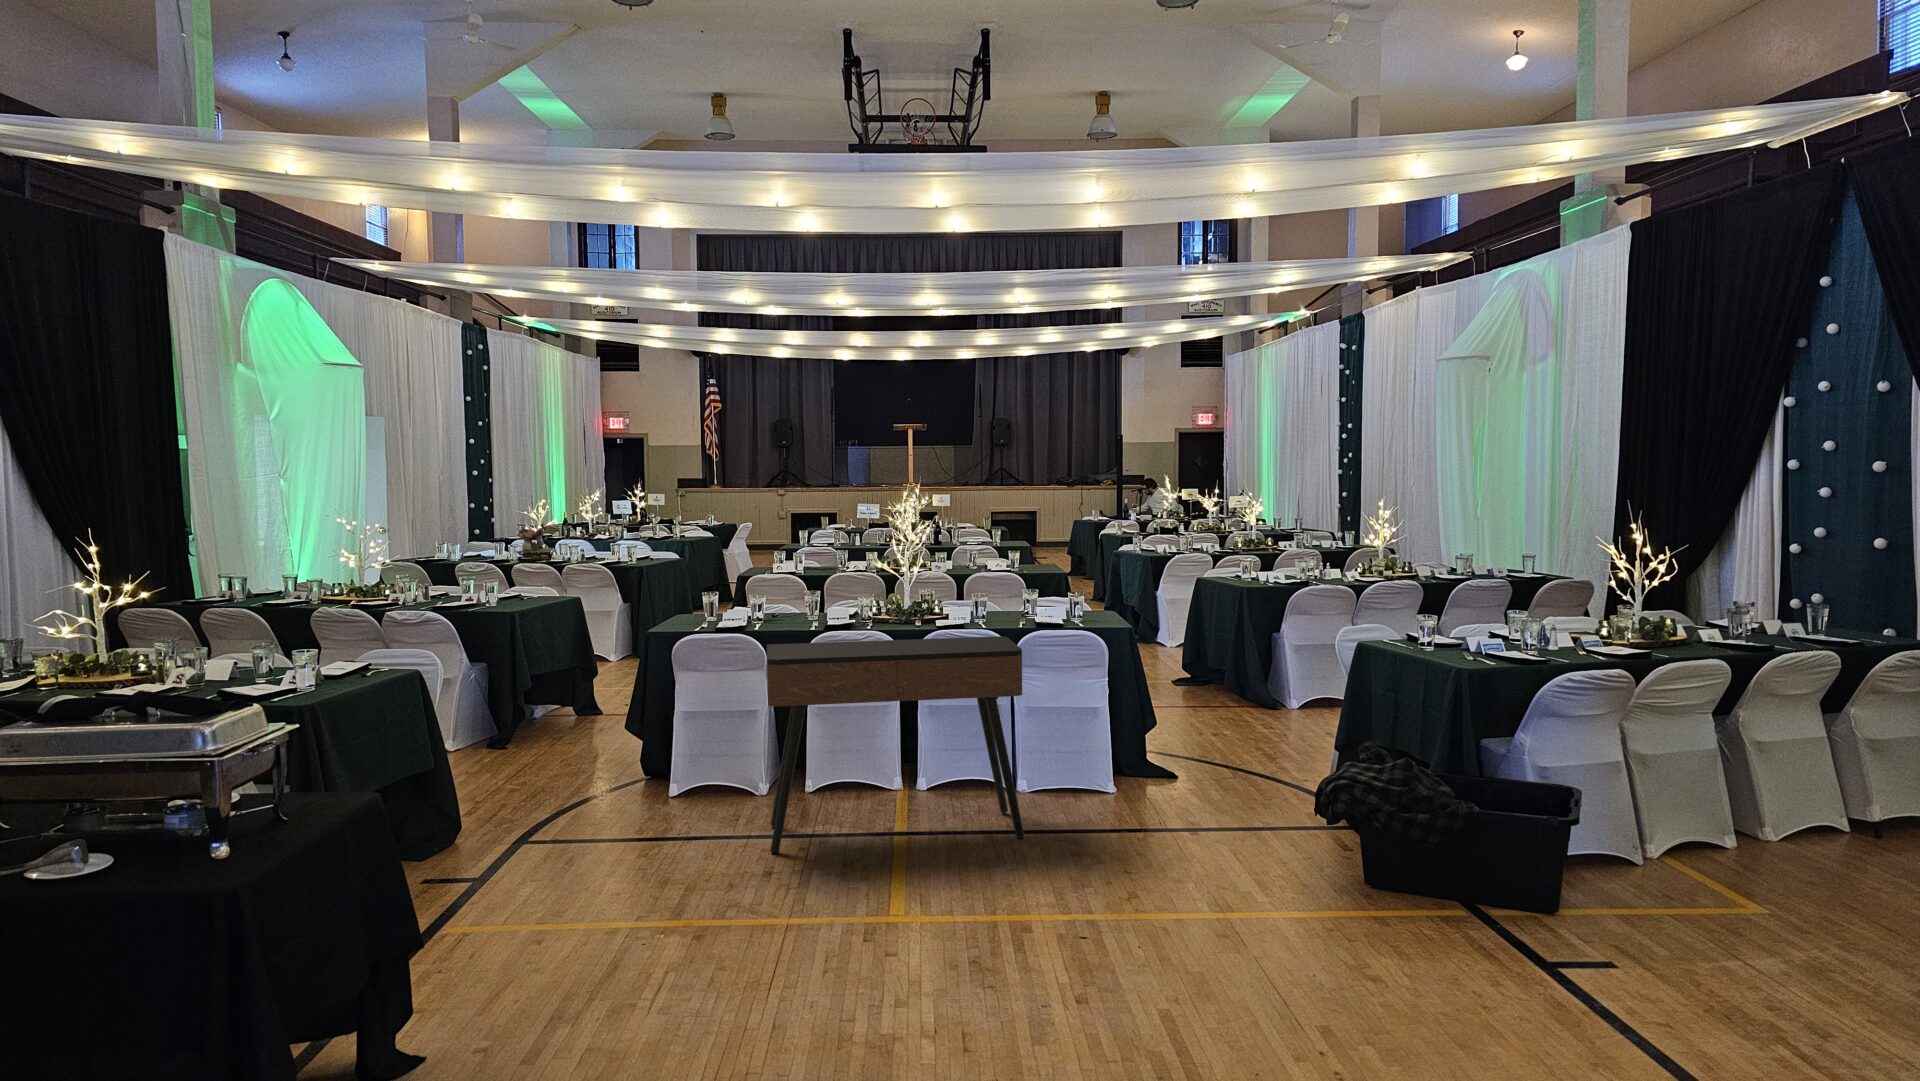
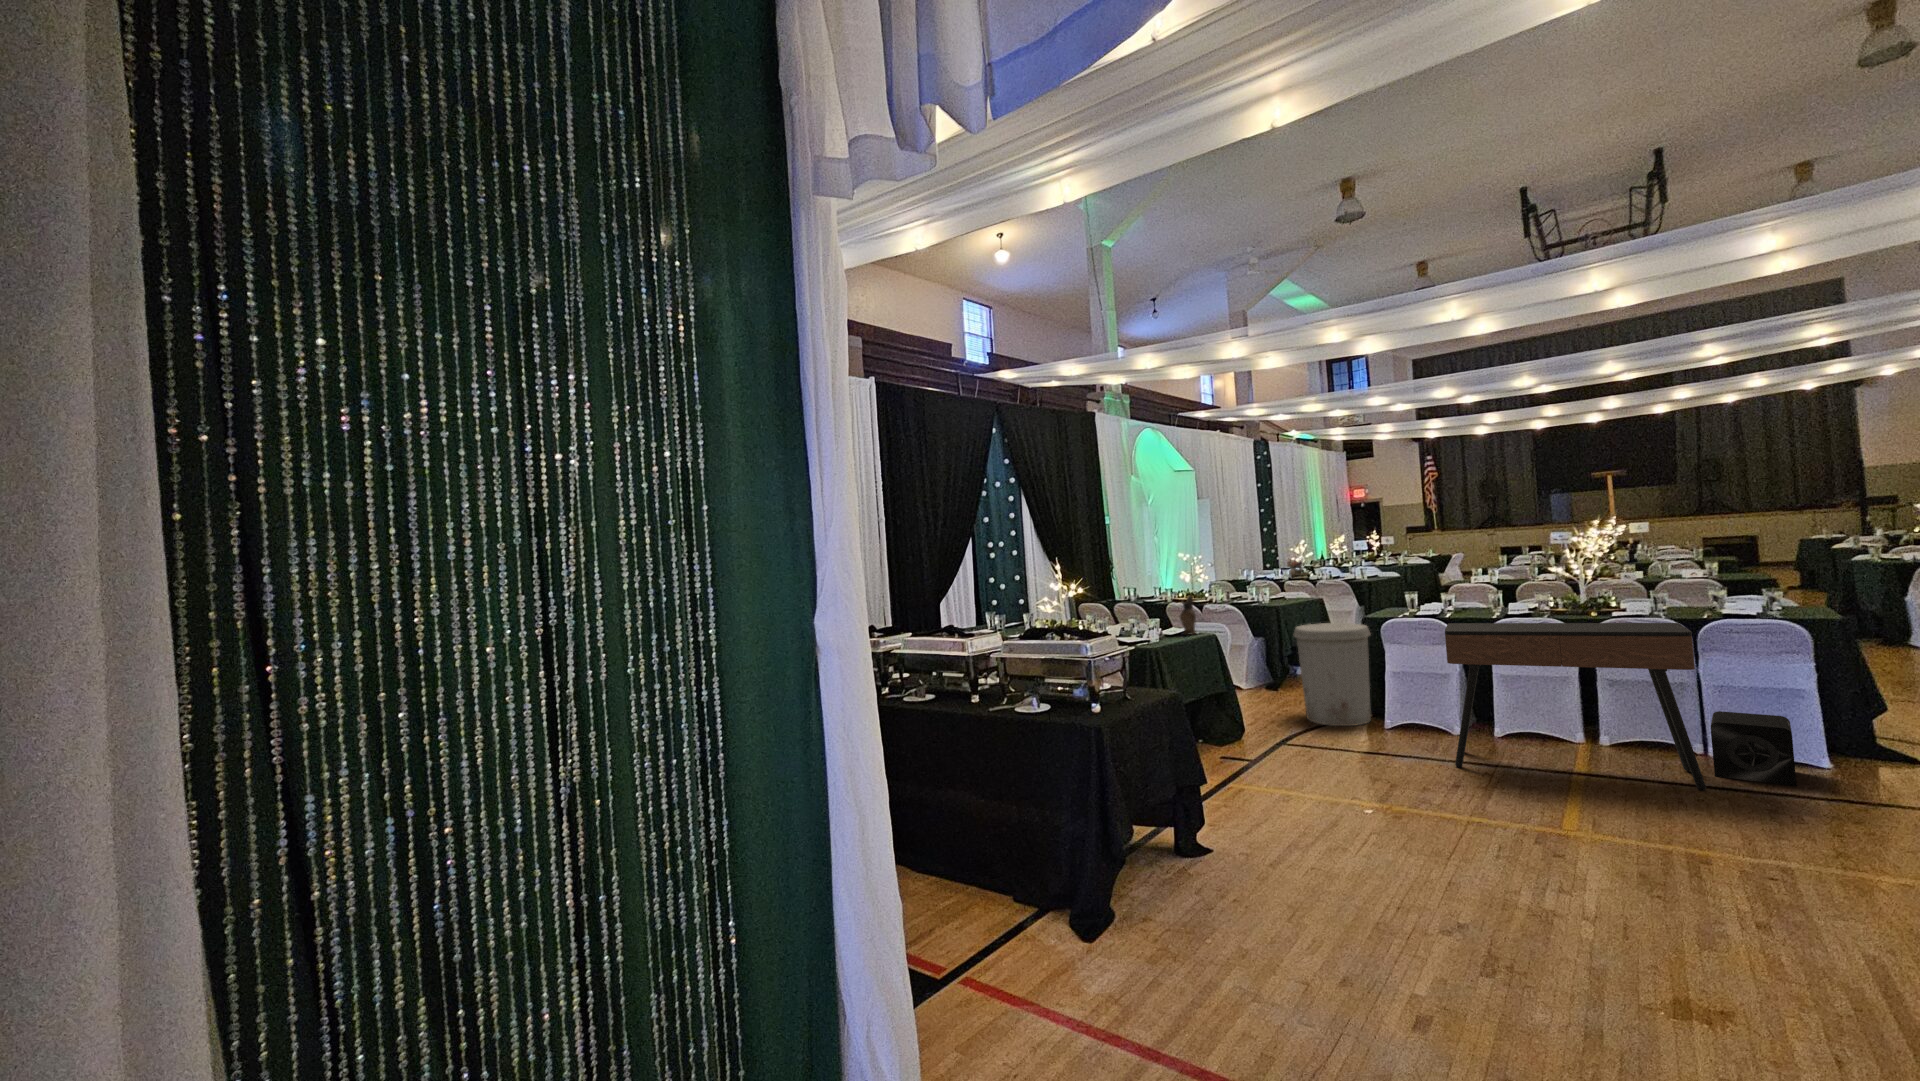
ceramic pitcher: none [340,606,374,680] -> present [1179,596,1196,635]
trash can: none [542,642,658,808] -> present [1293,623,1371,726]
speaker: none [1025,737,1091,816] -> present [1711,711,1797,786]

